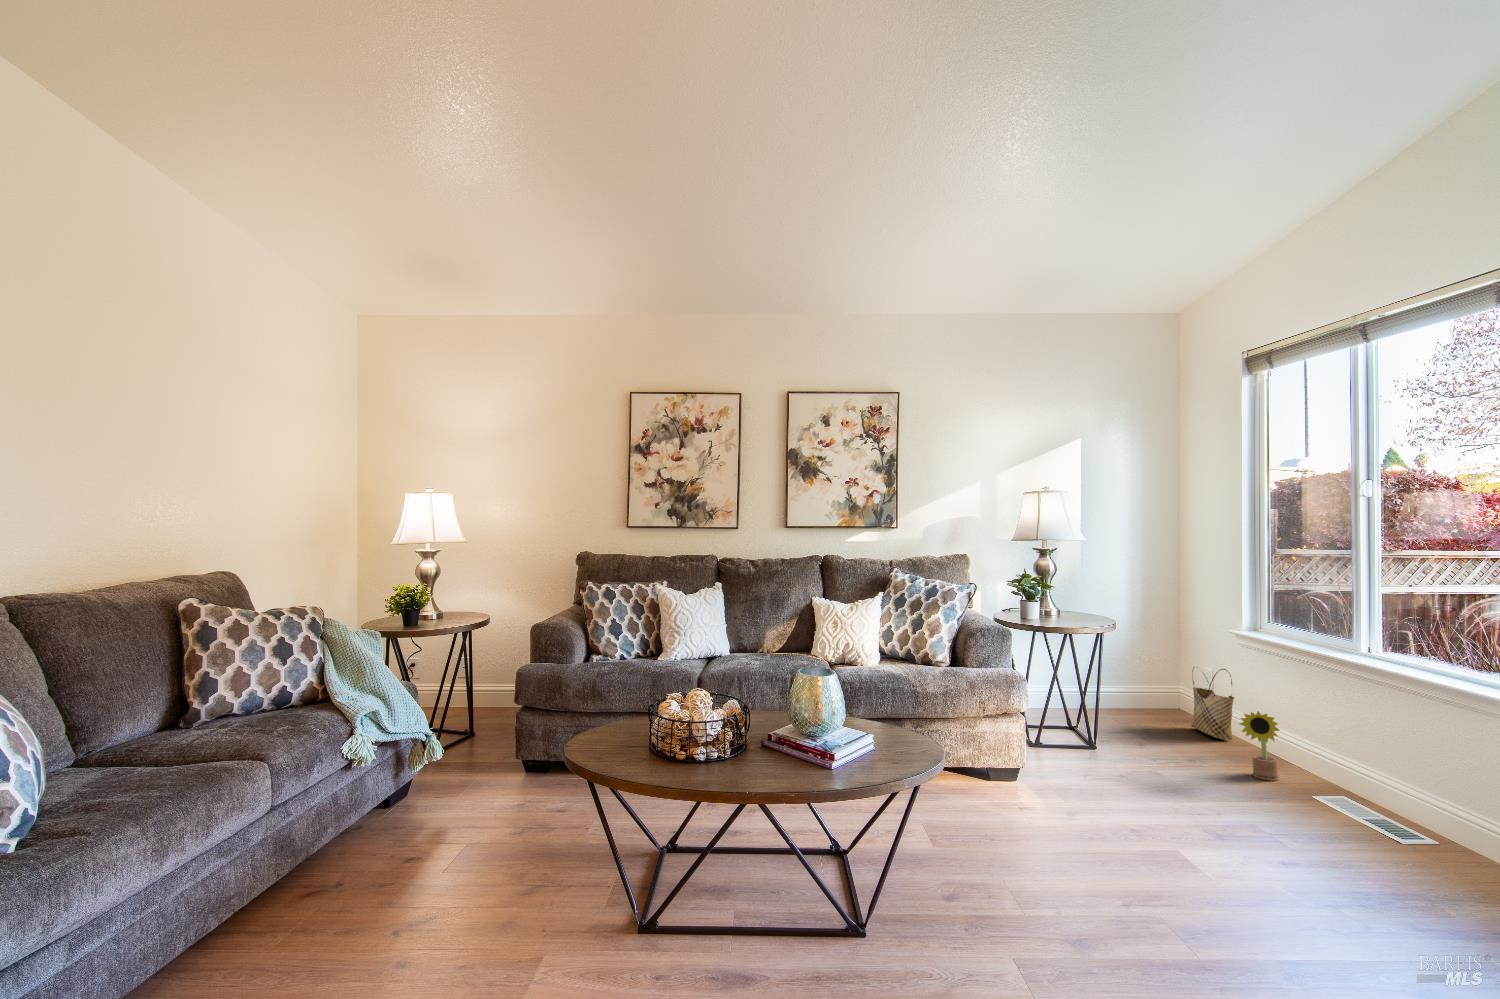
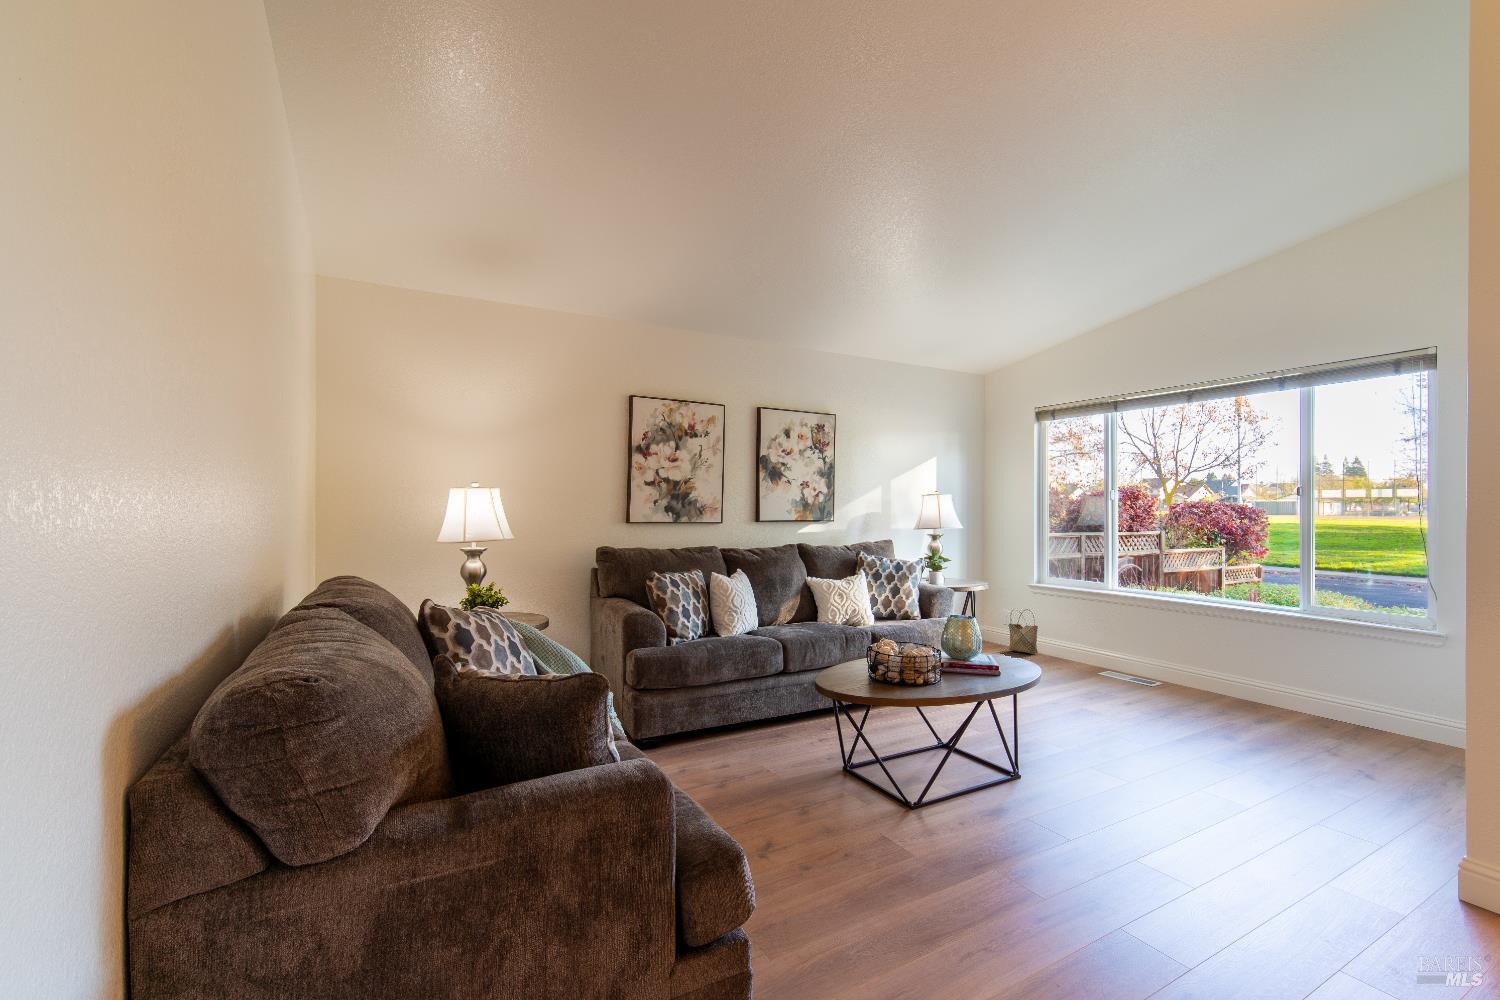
decorative plant: present [1239,711,1280,781] -> none [1069,627,1091,668]

